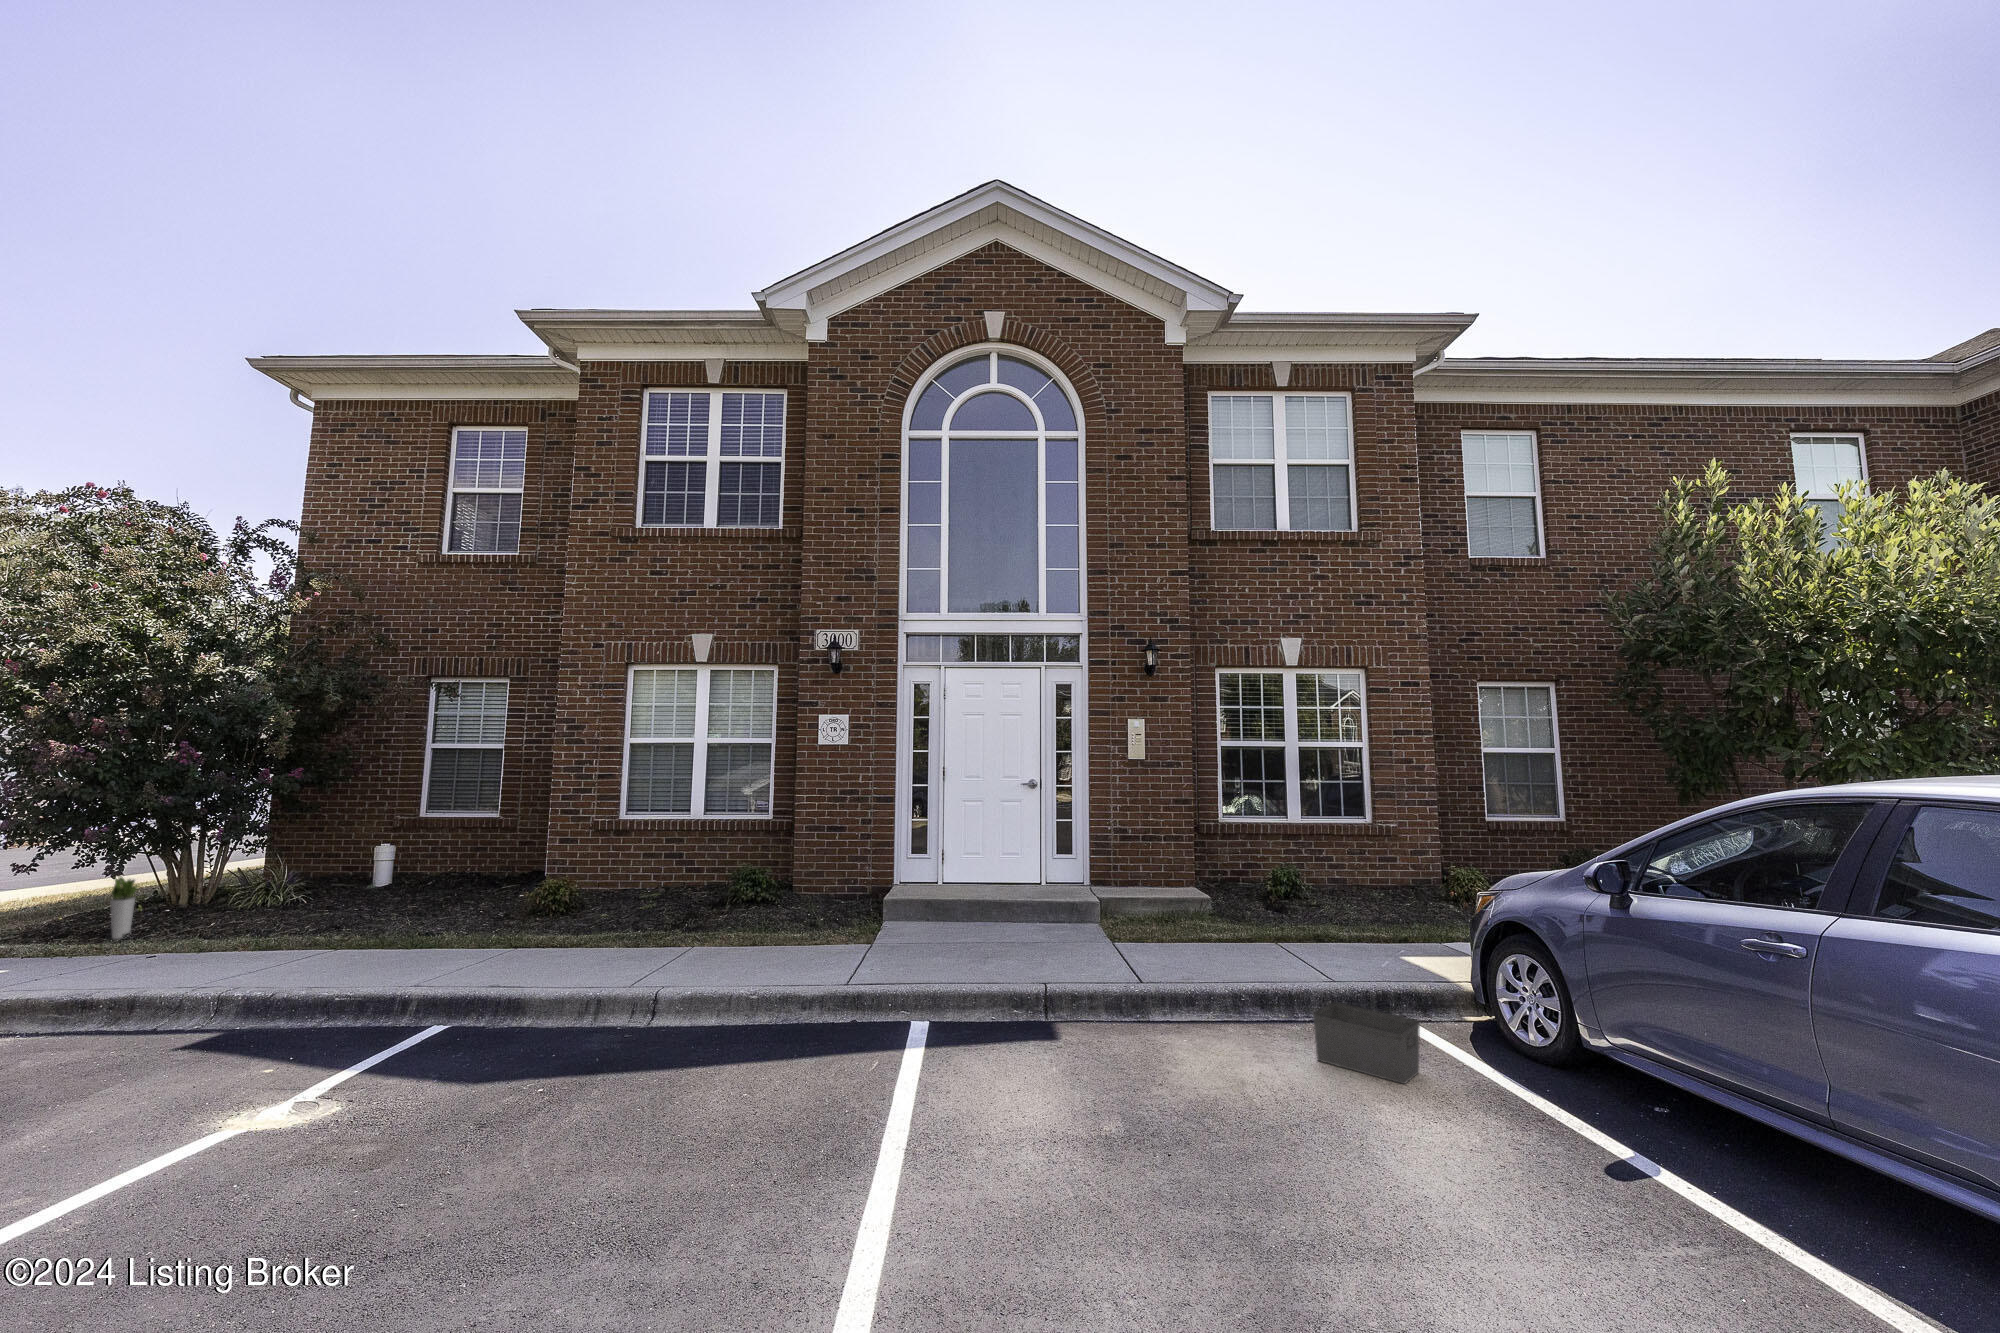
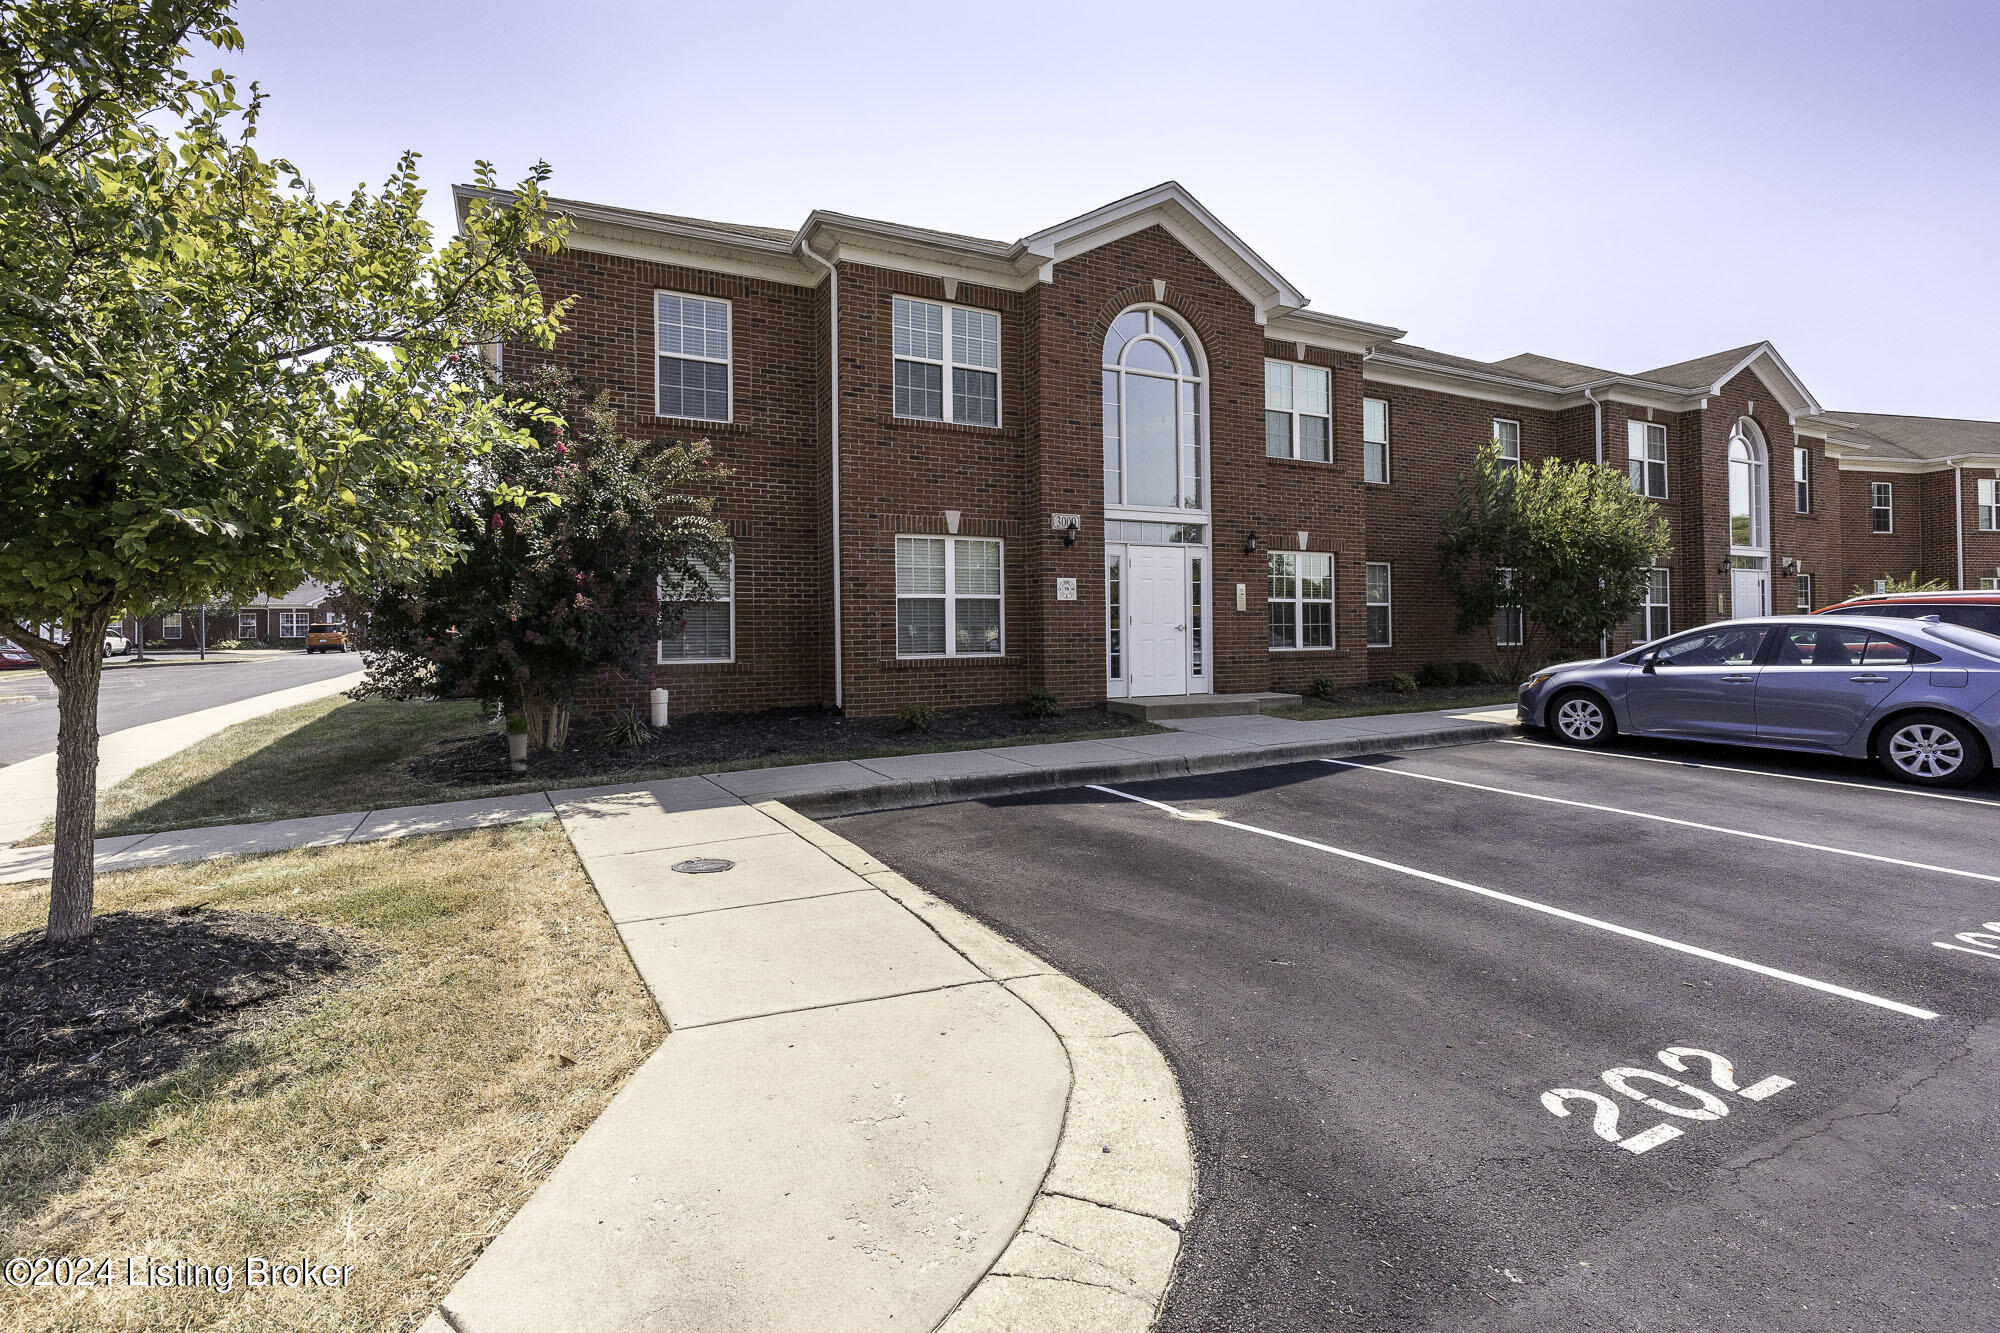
storage bin: present [1313,1002,1420,1084] -> none [1476,717,1526,743]

